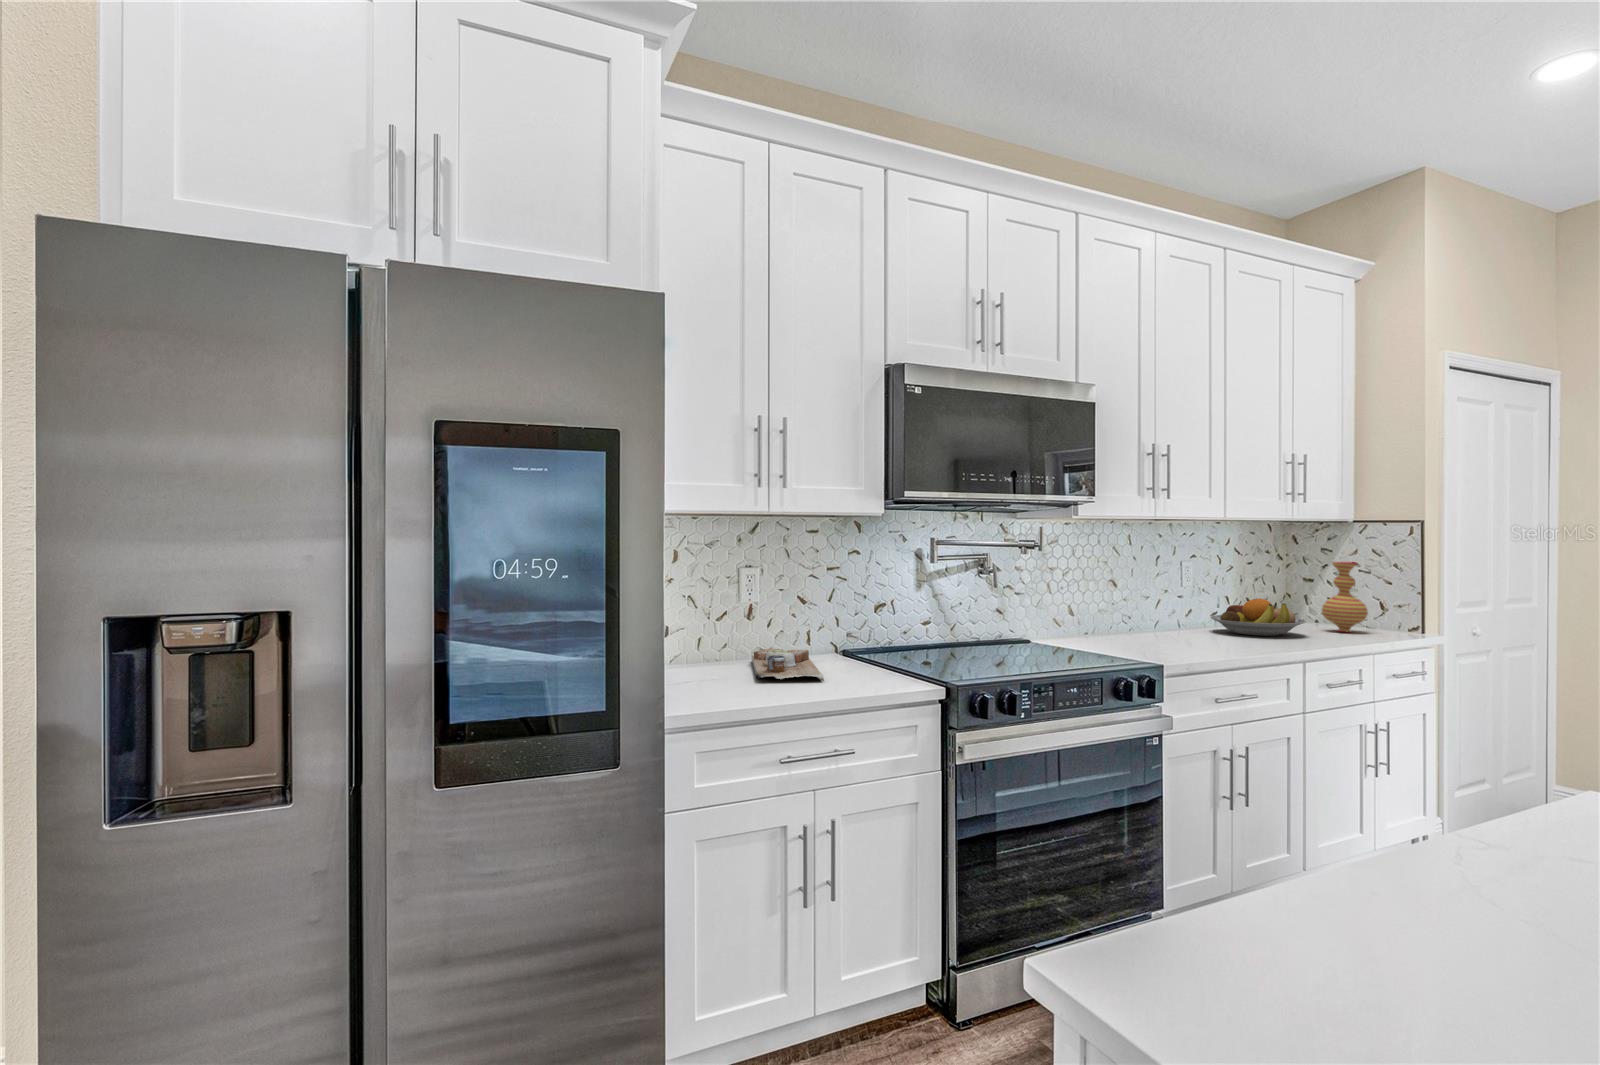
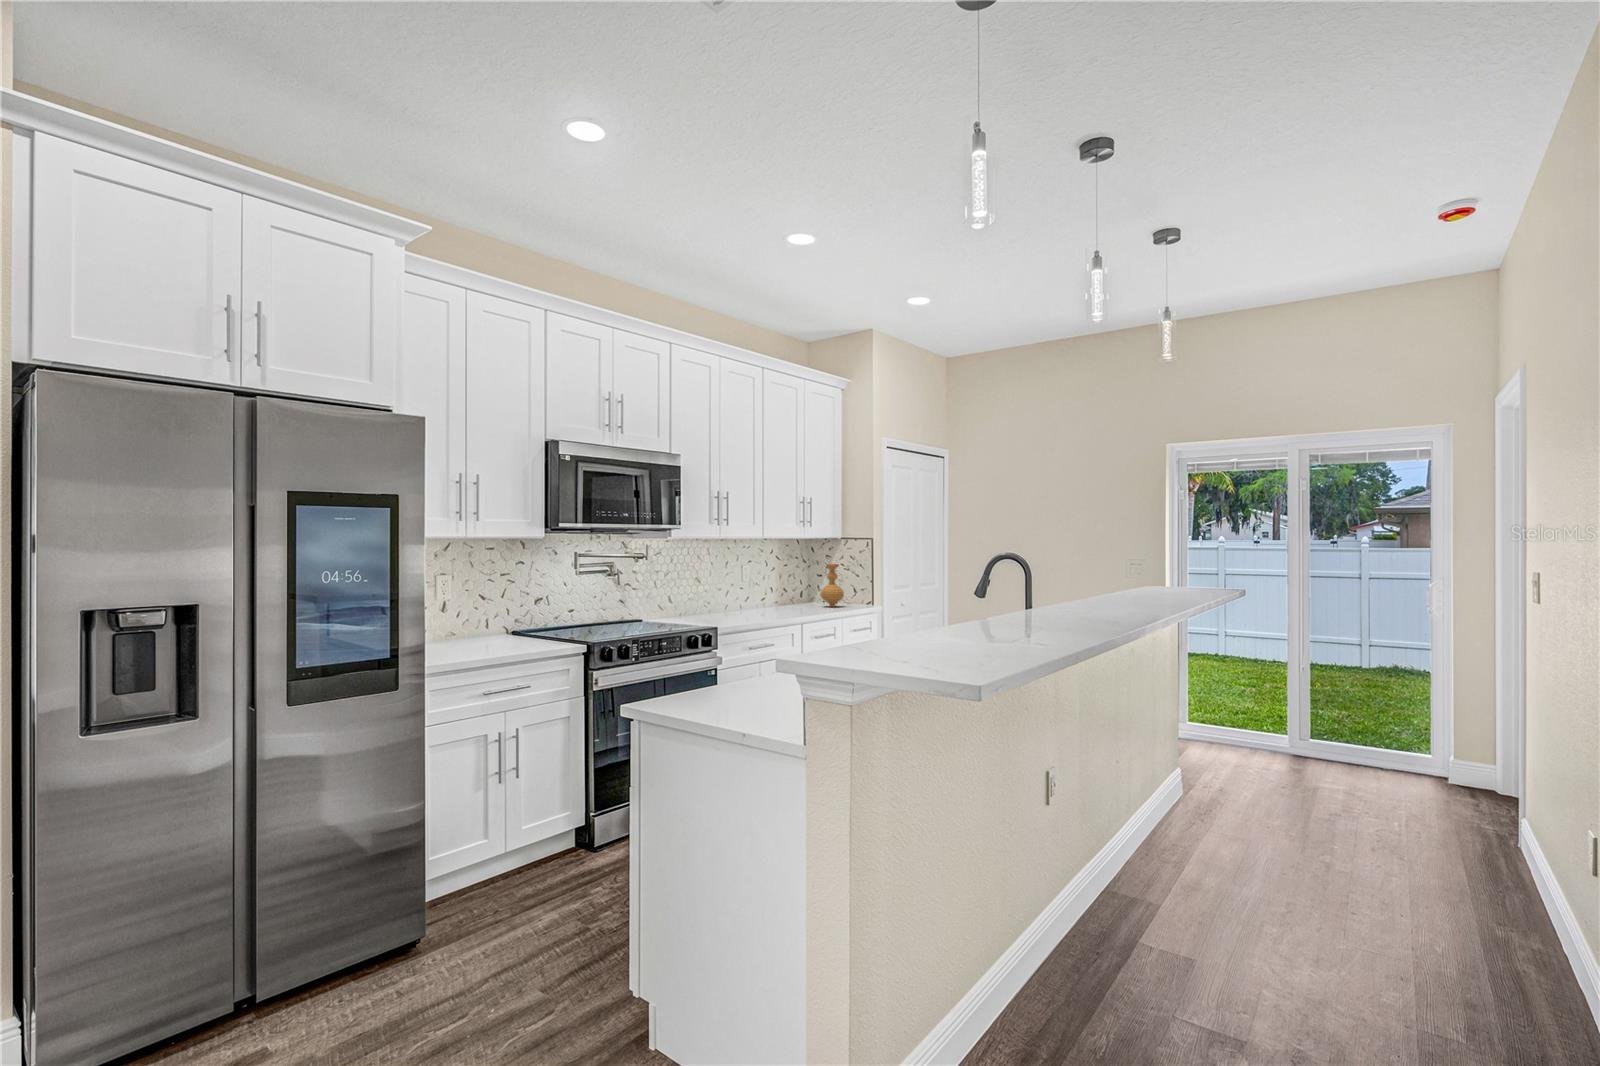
fruit bowl: present [1211,599,1306,636] -> none [757,588,809,611]
cutting board: present [752,648,824,681] -> none [448,630,508,648]

